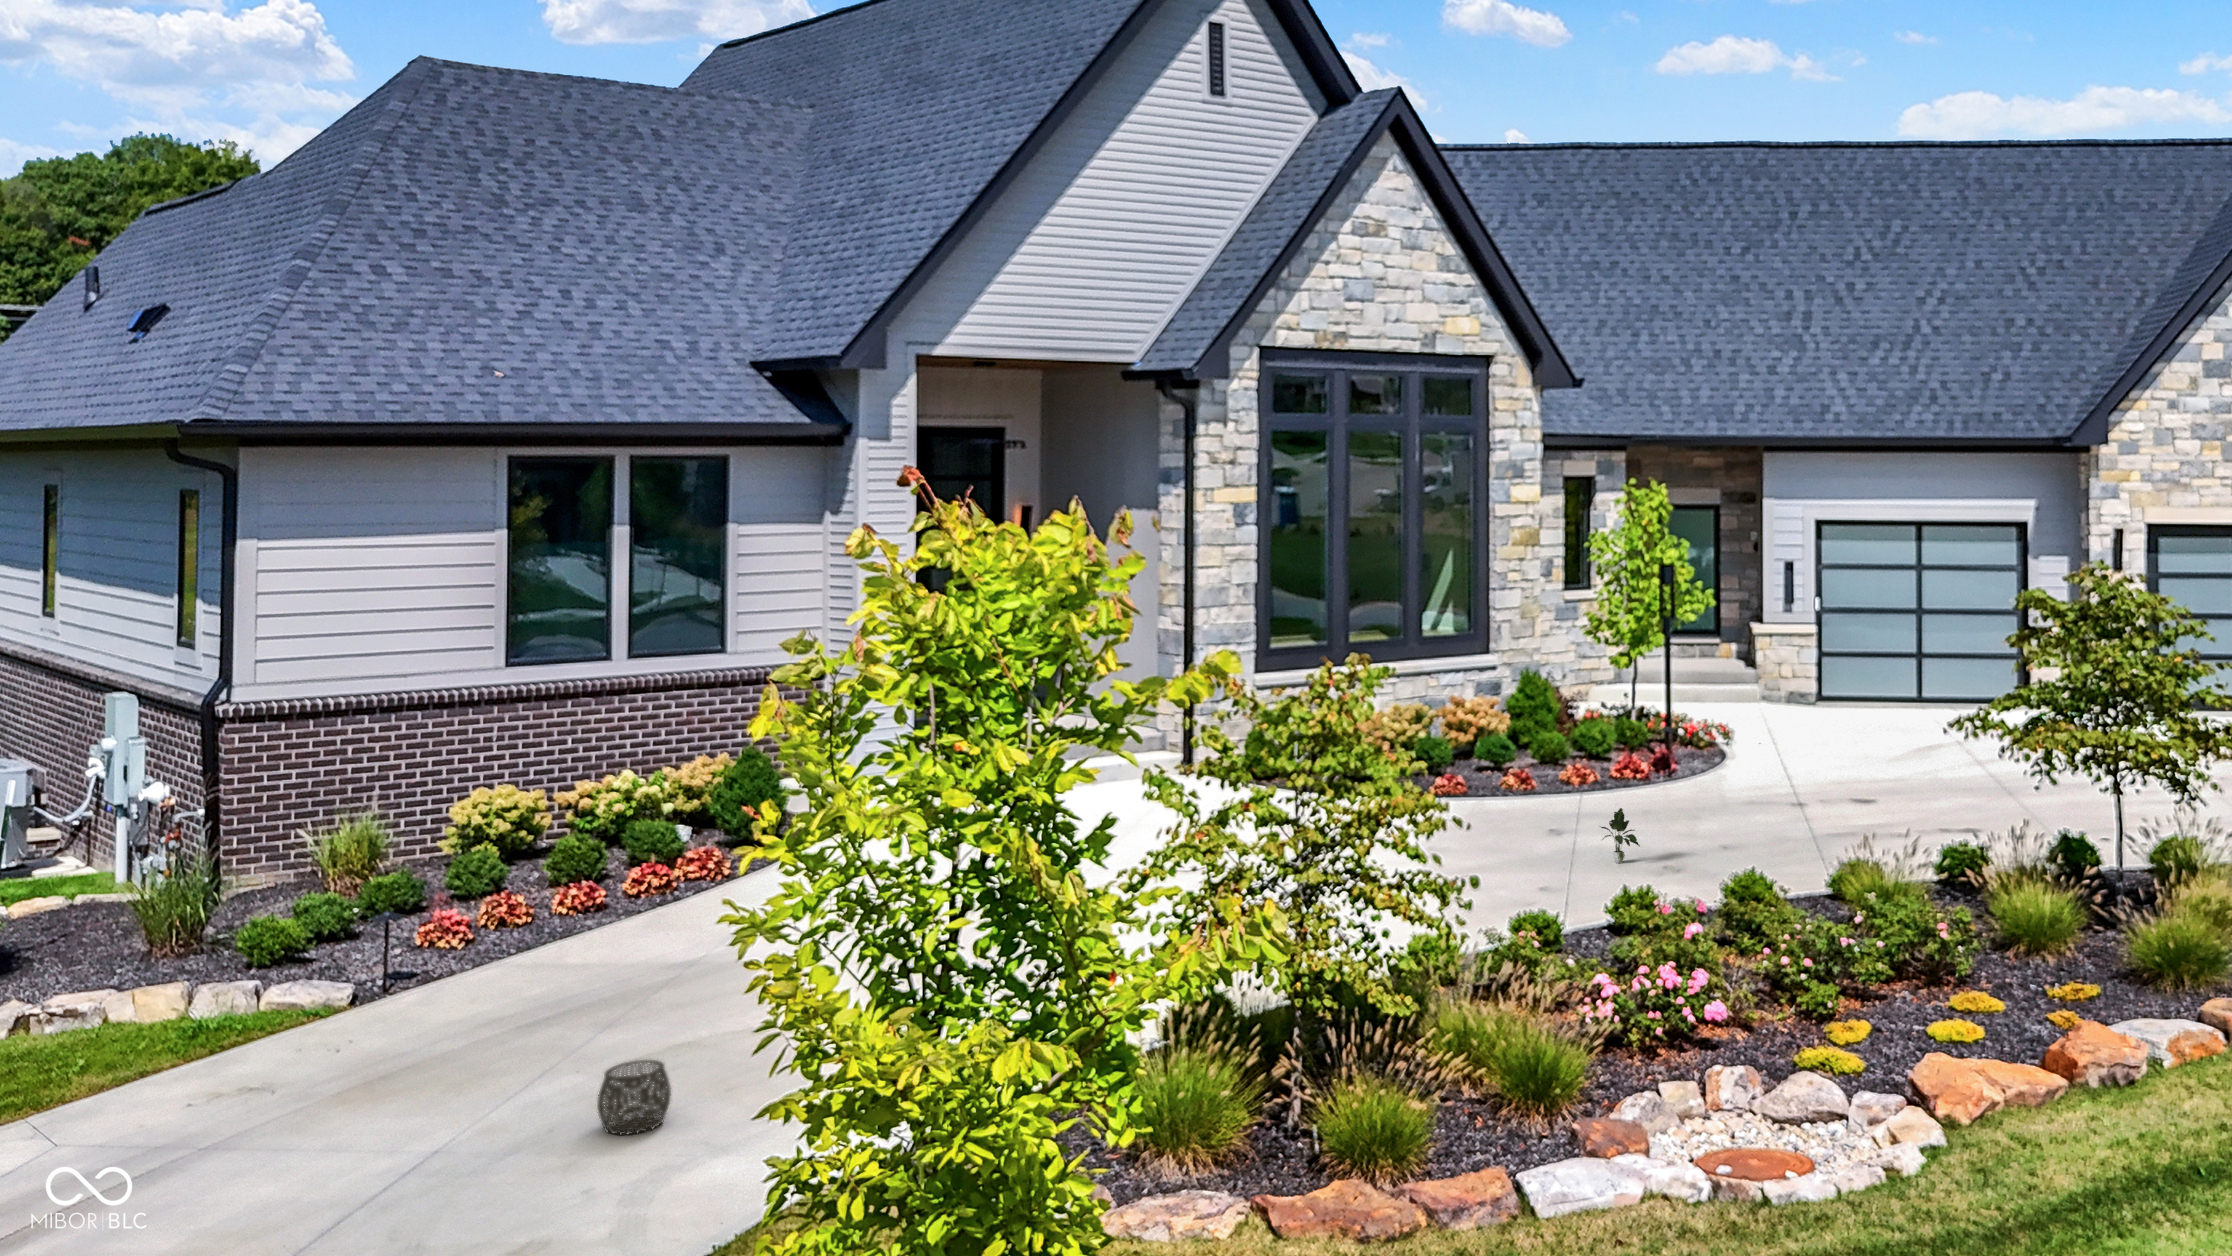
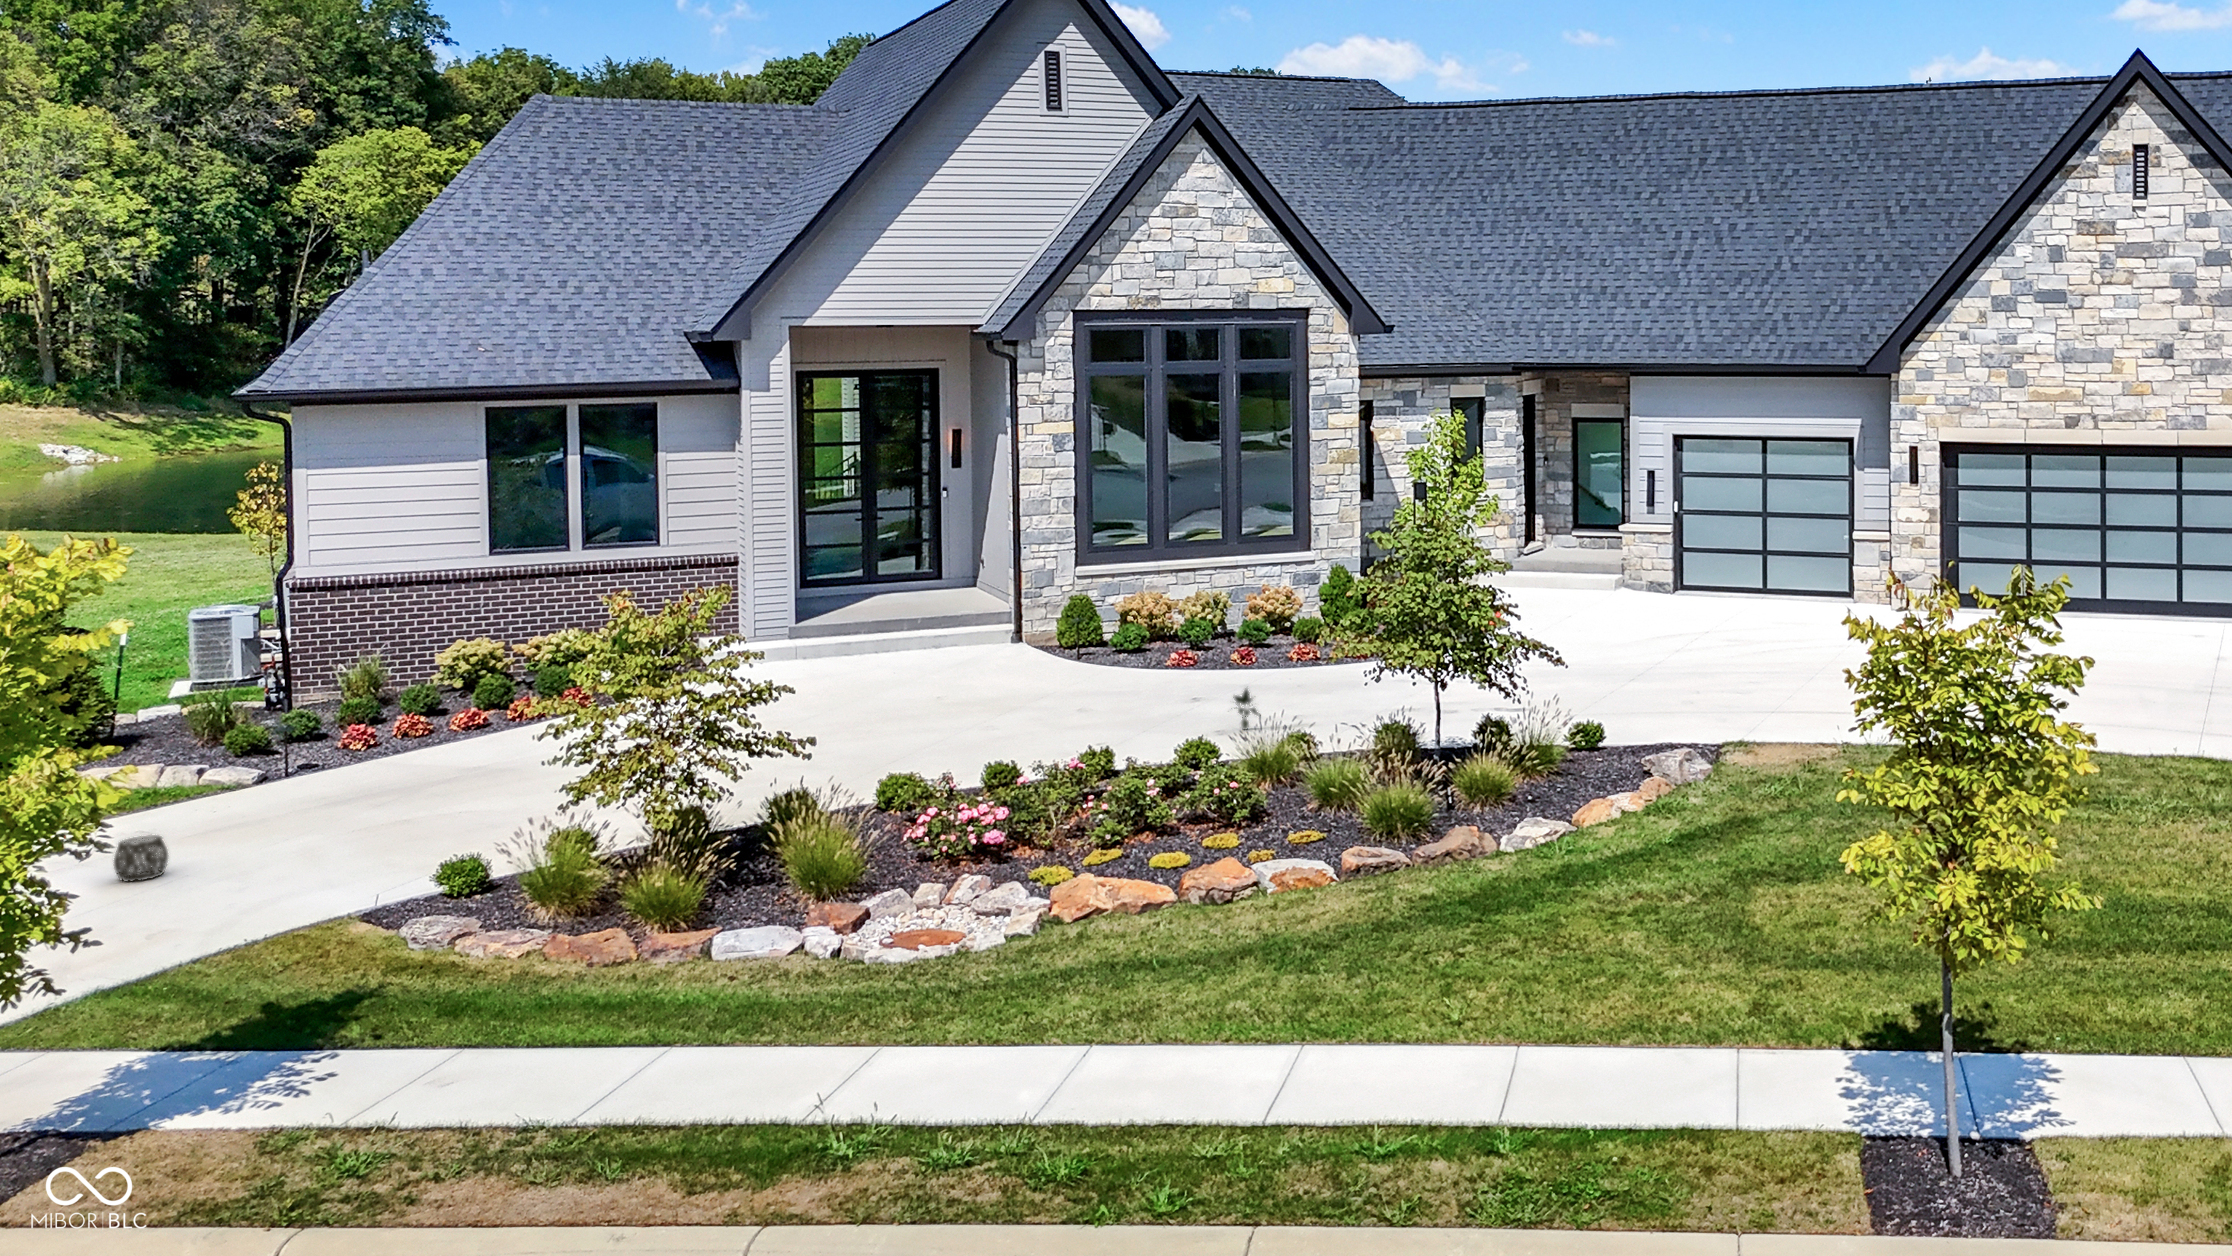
woven basket: present [597,1060,671,1135] -> present [114,835,168,882]

